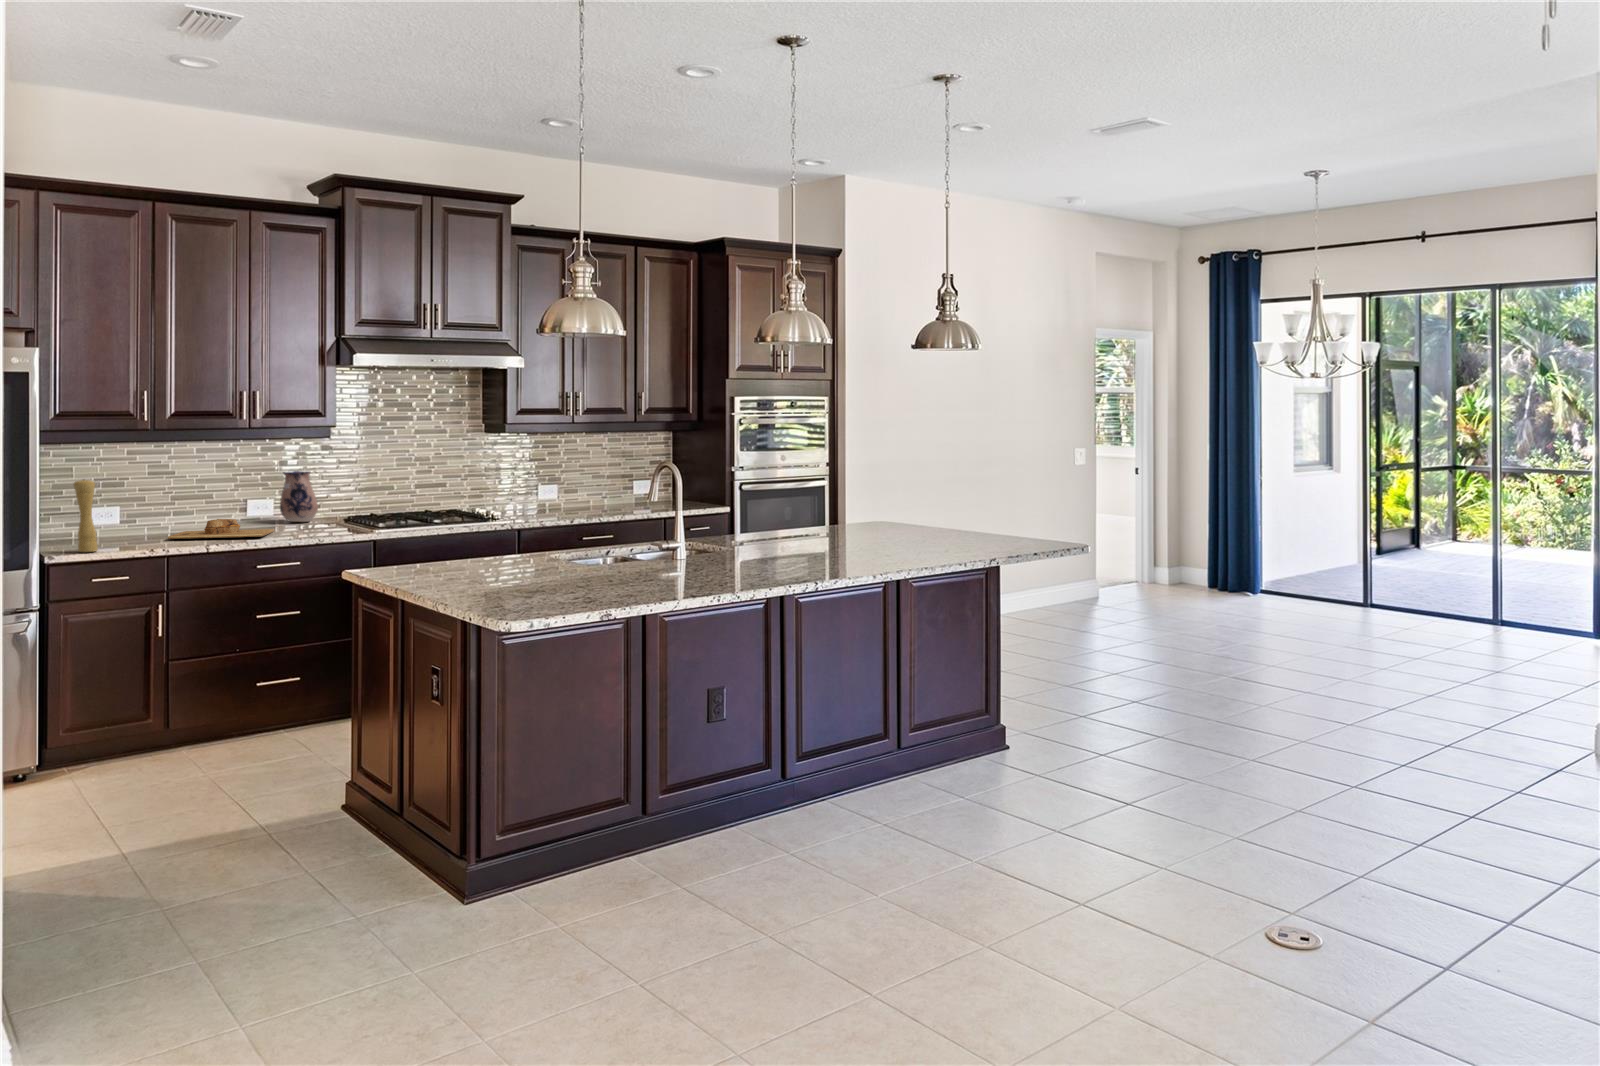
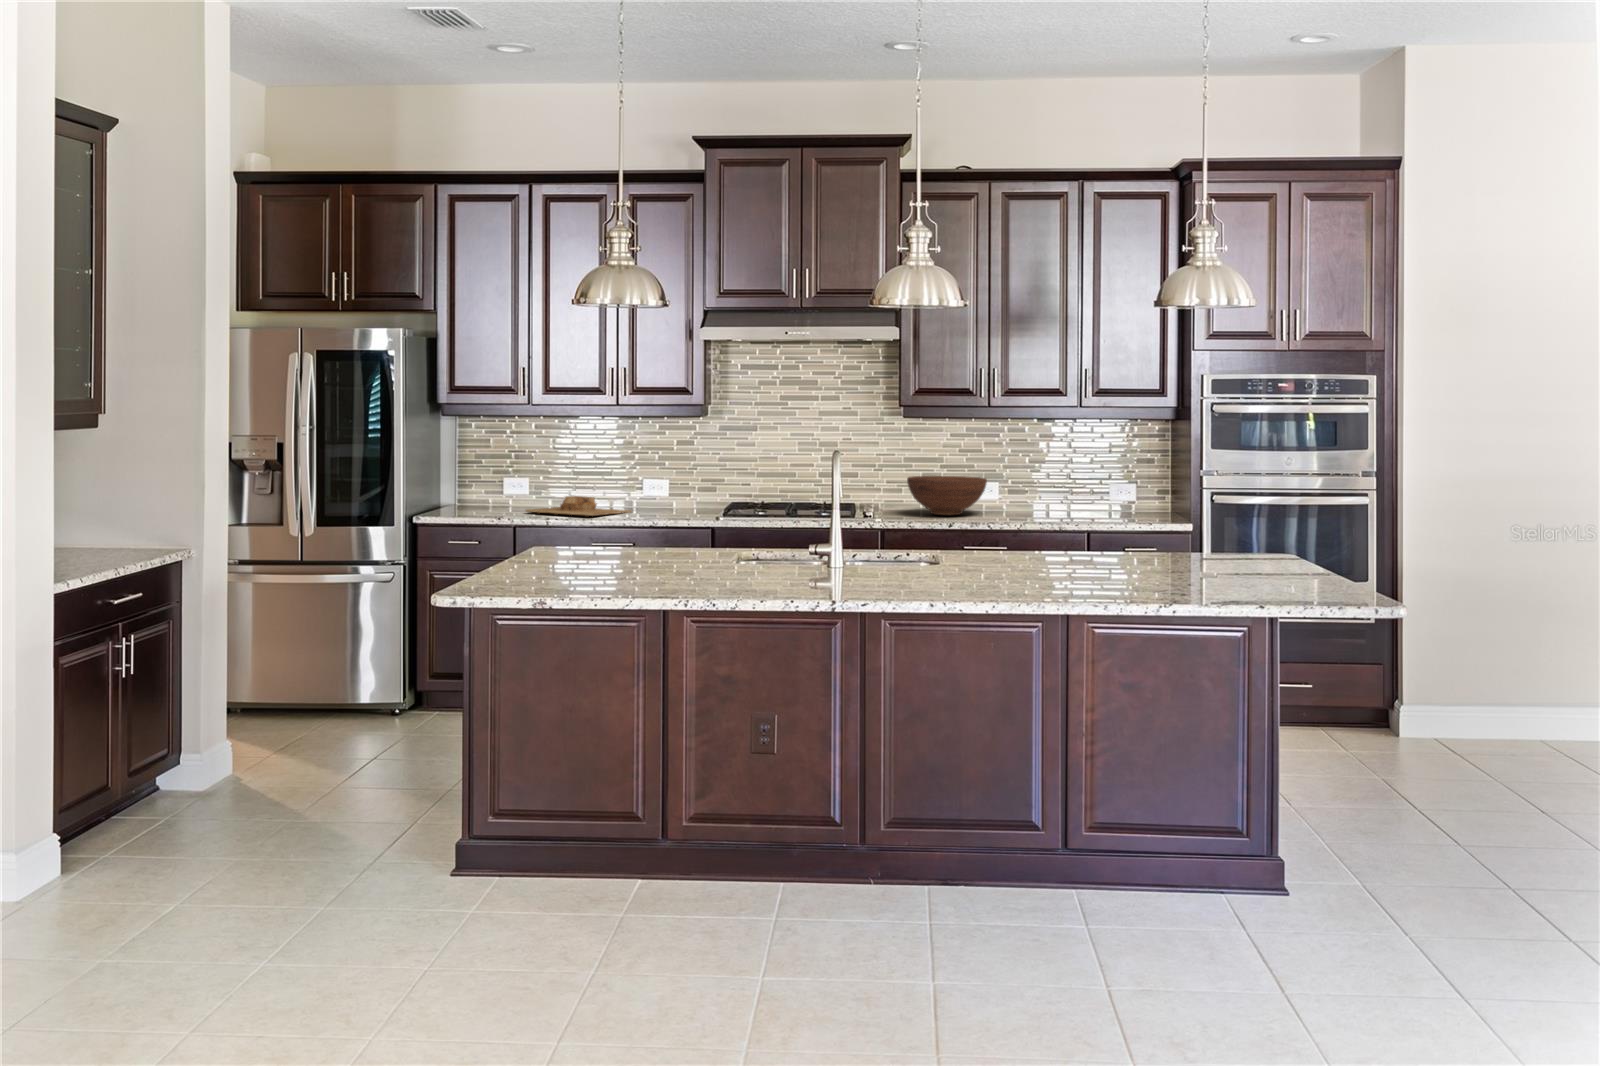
ceramic pitcher: present [280,471,318,522] -> none [663,452,701,506]
pepper mill: present [74,479,98,552] -> none [432,450,450,518]
fruit bowl: none [522,481,588,513] -> present [907,476,987,515]

